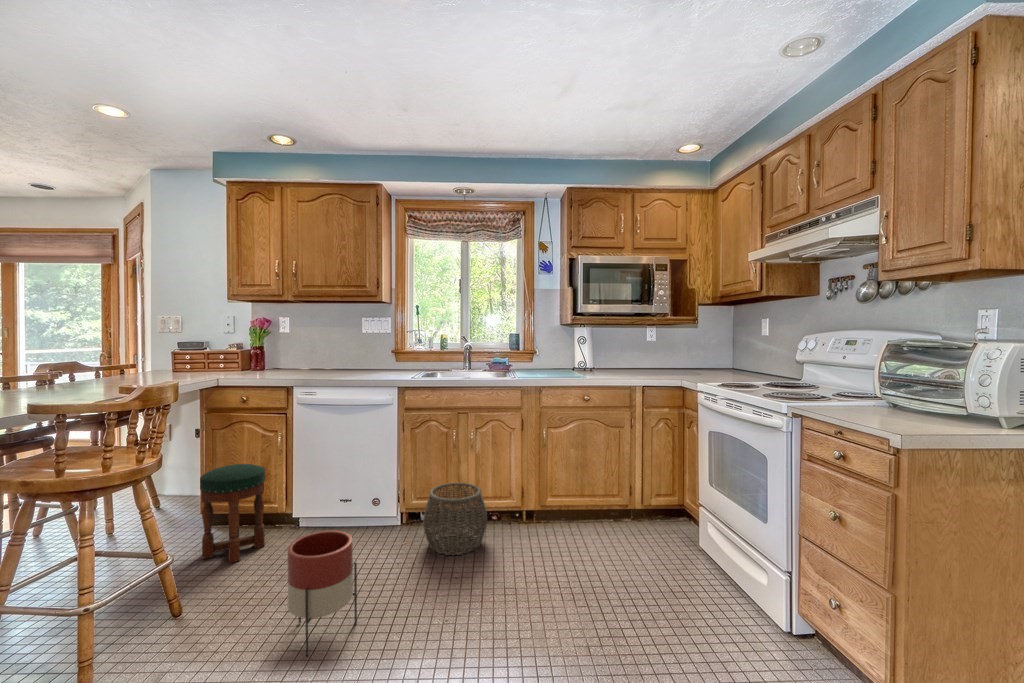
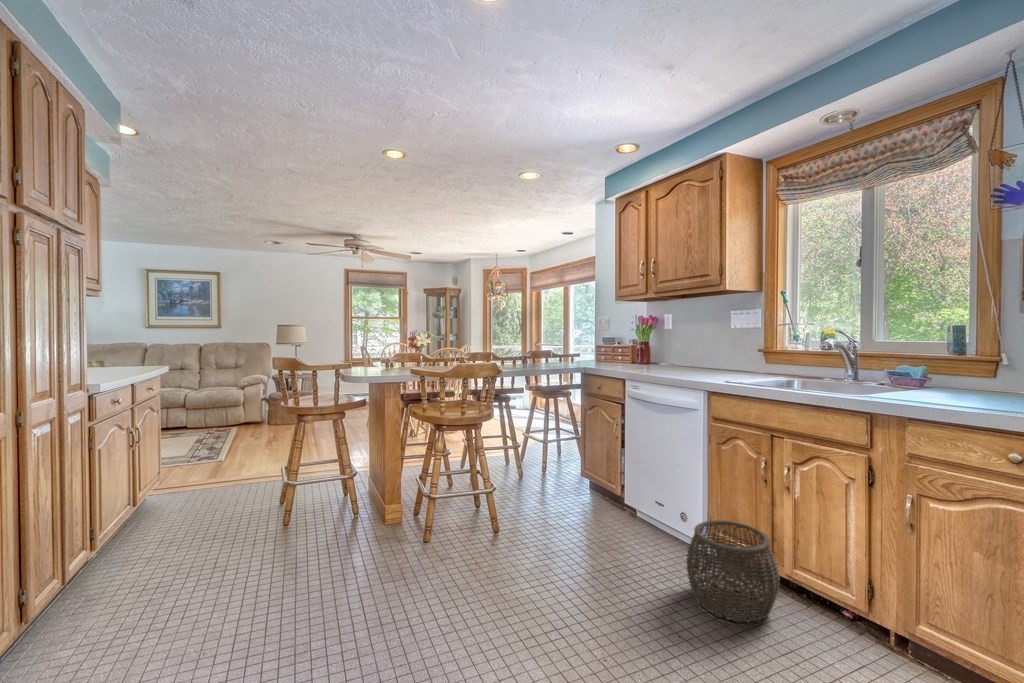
stool: present [200,464,265,563] -> none [552,439,599,517]
planter: present [288,531,357,657] -> none [499,503,553,602]

